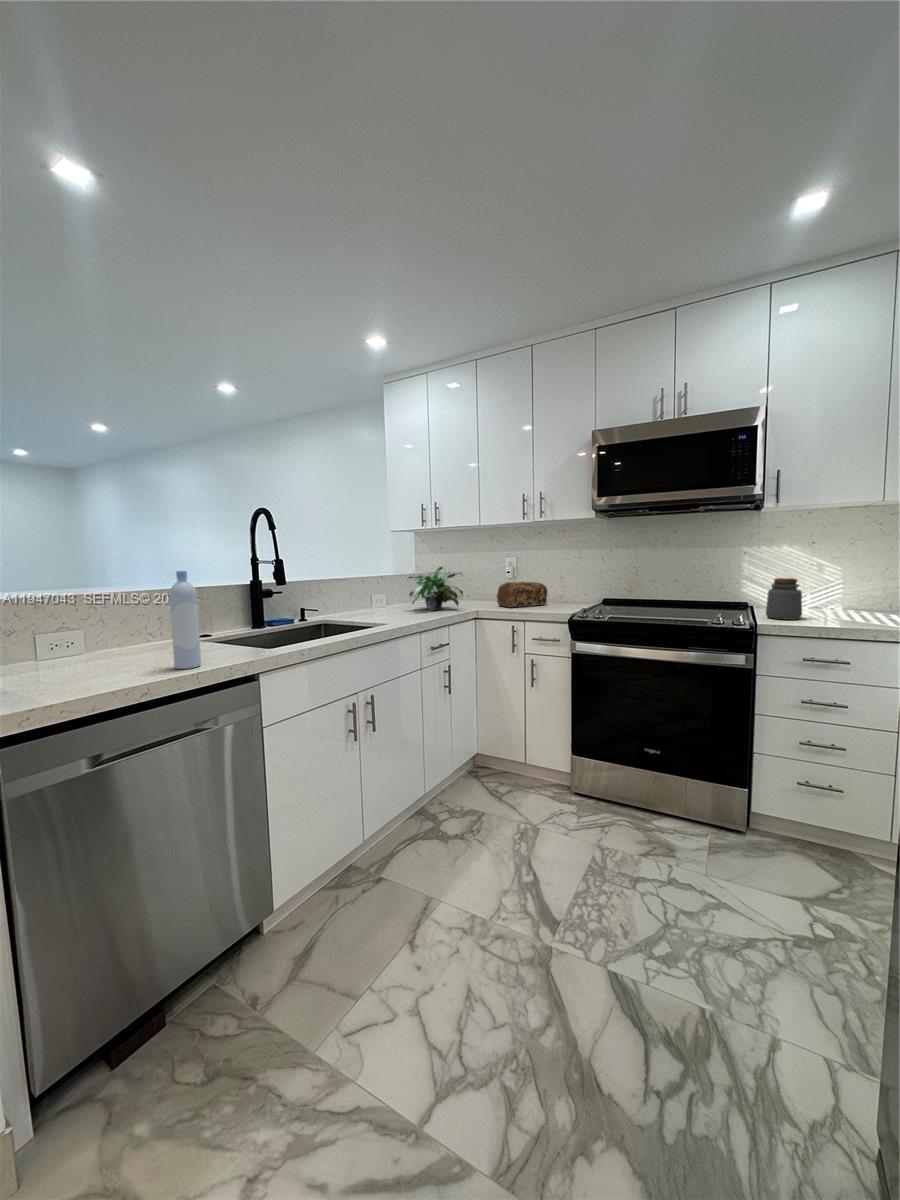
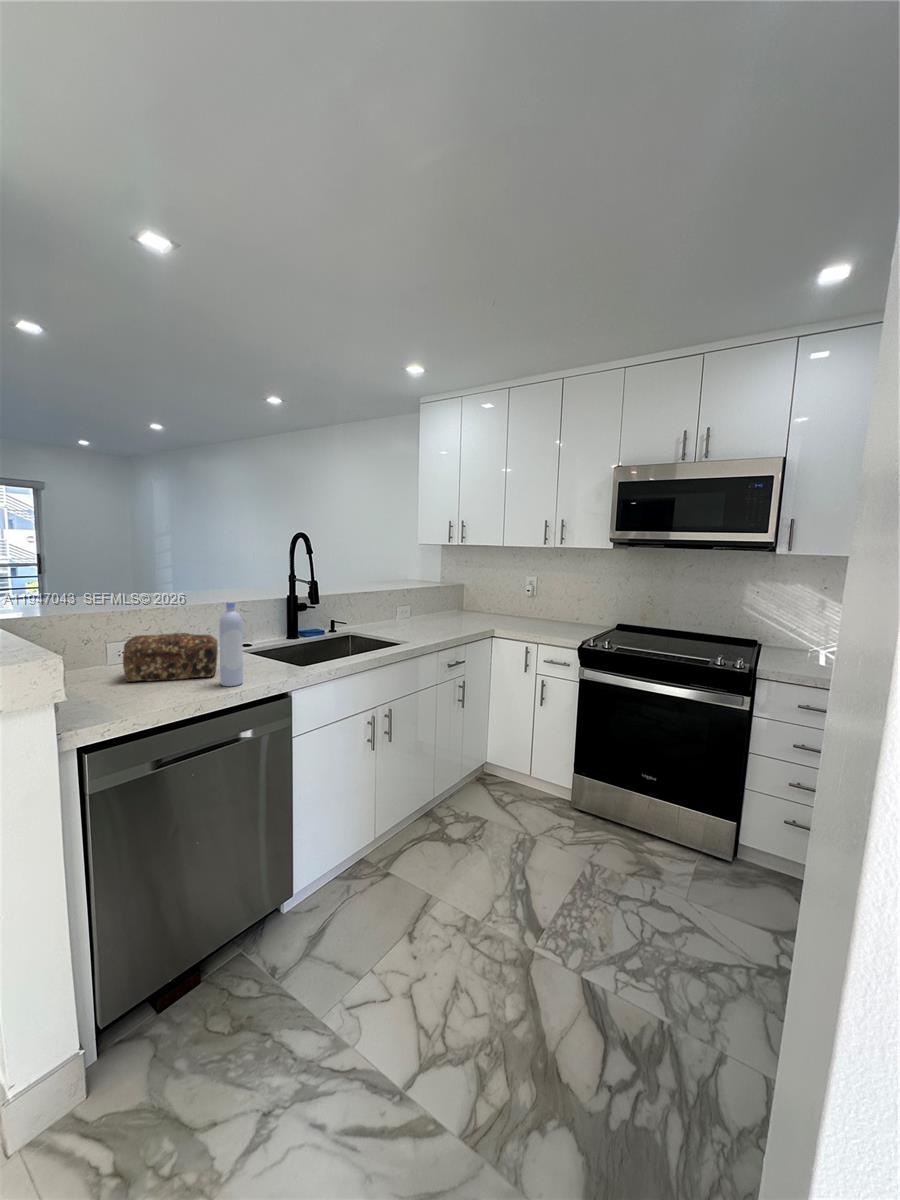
potted plant: present [407,566,463,610] -> none [429,584,483,625]
jar: present [766,578,802,620] -> none [771,624,807,666]
bread loaf: present [497,582,547,608] -> present [123,633,218,682]

